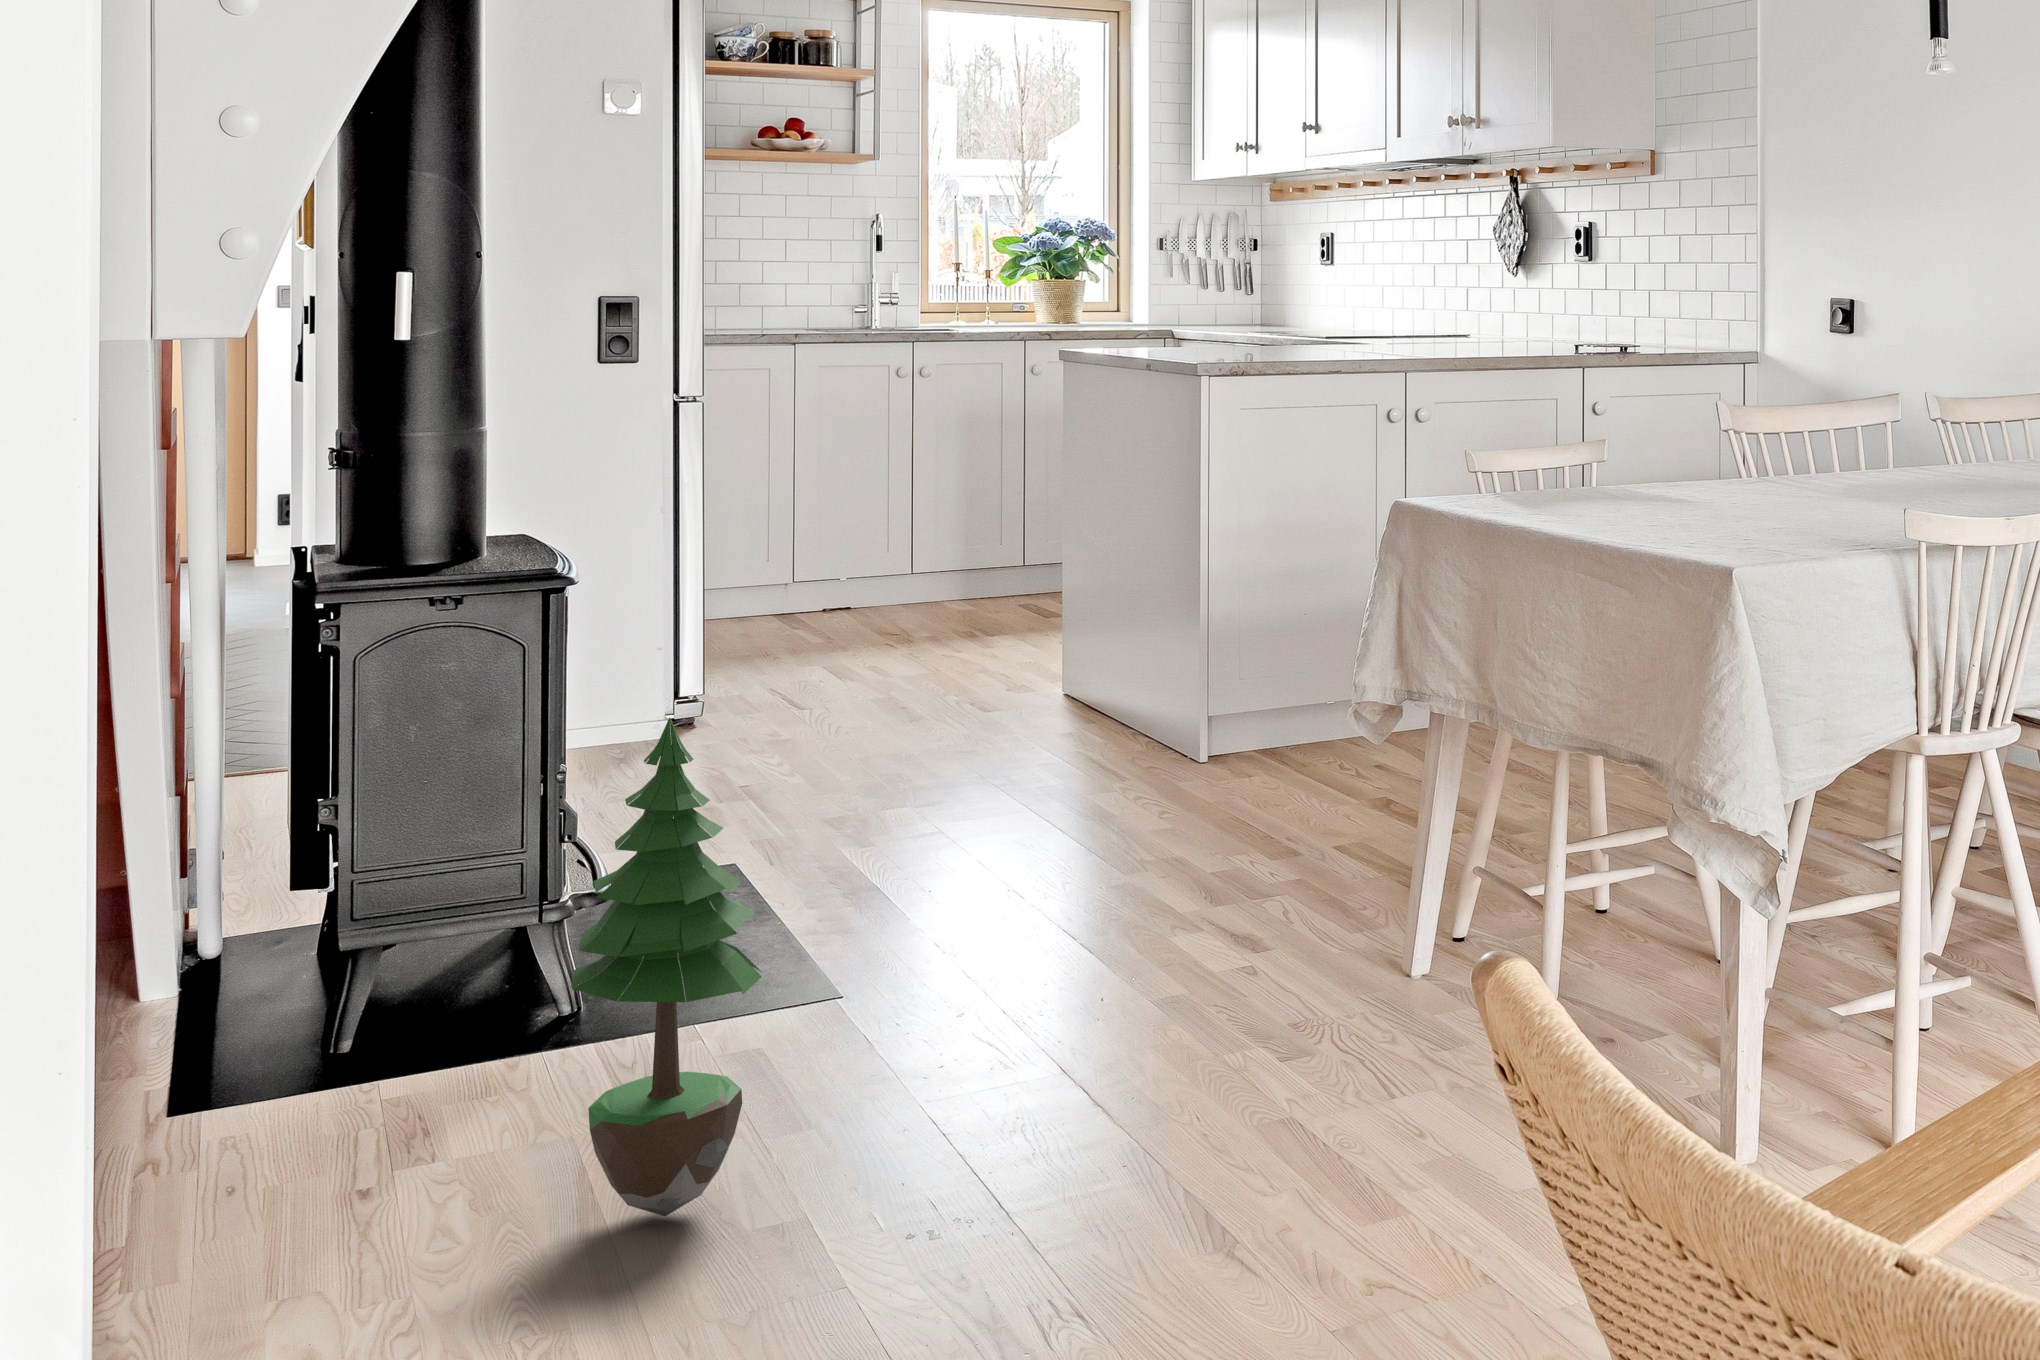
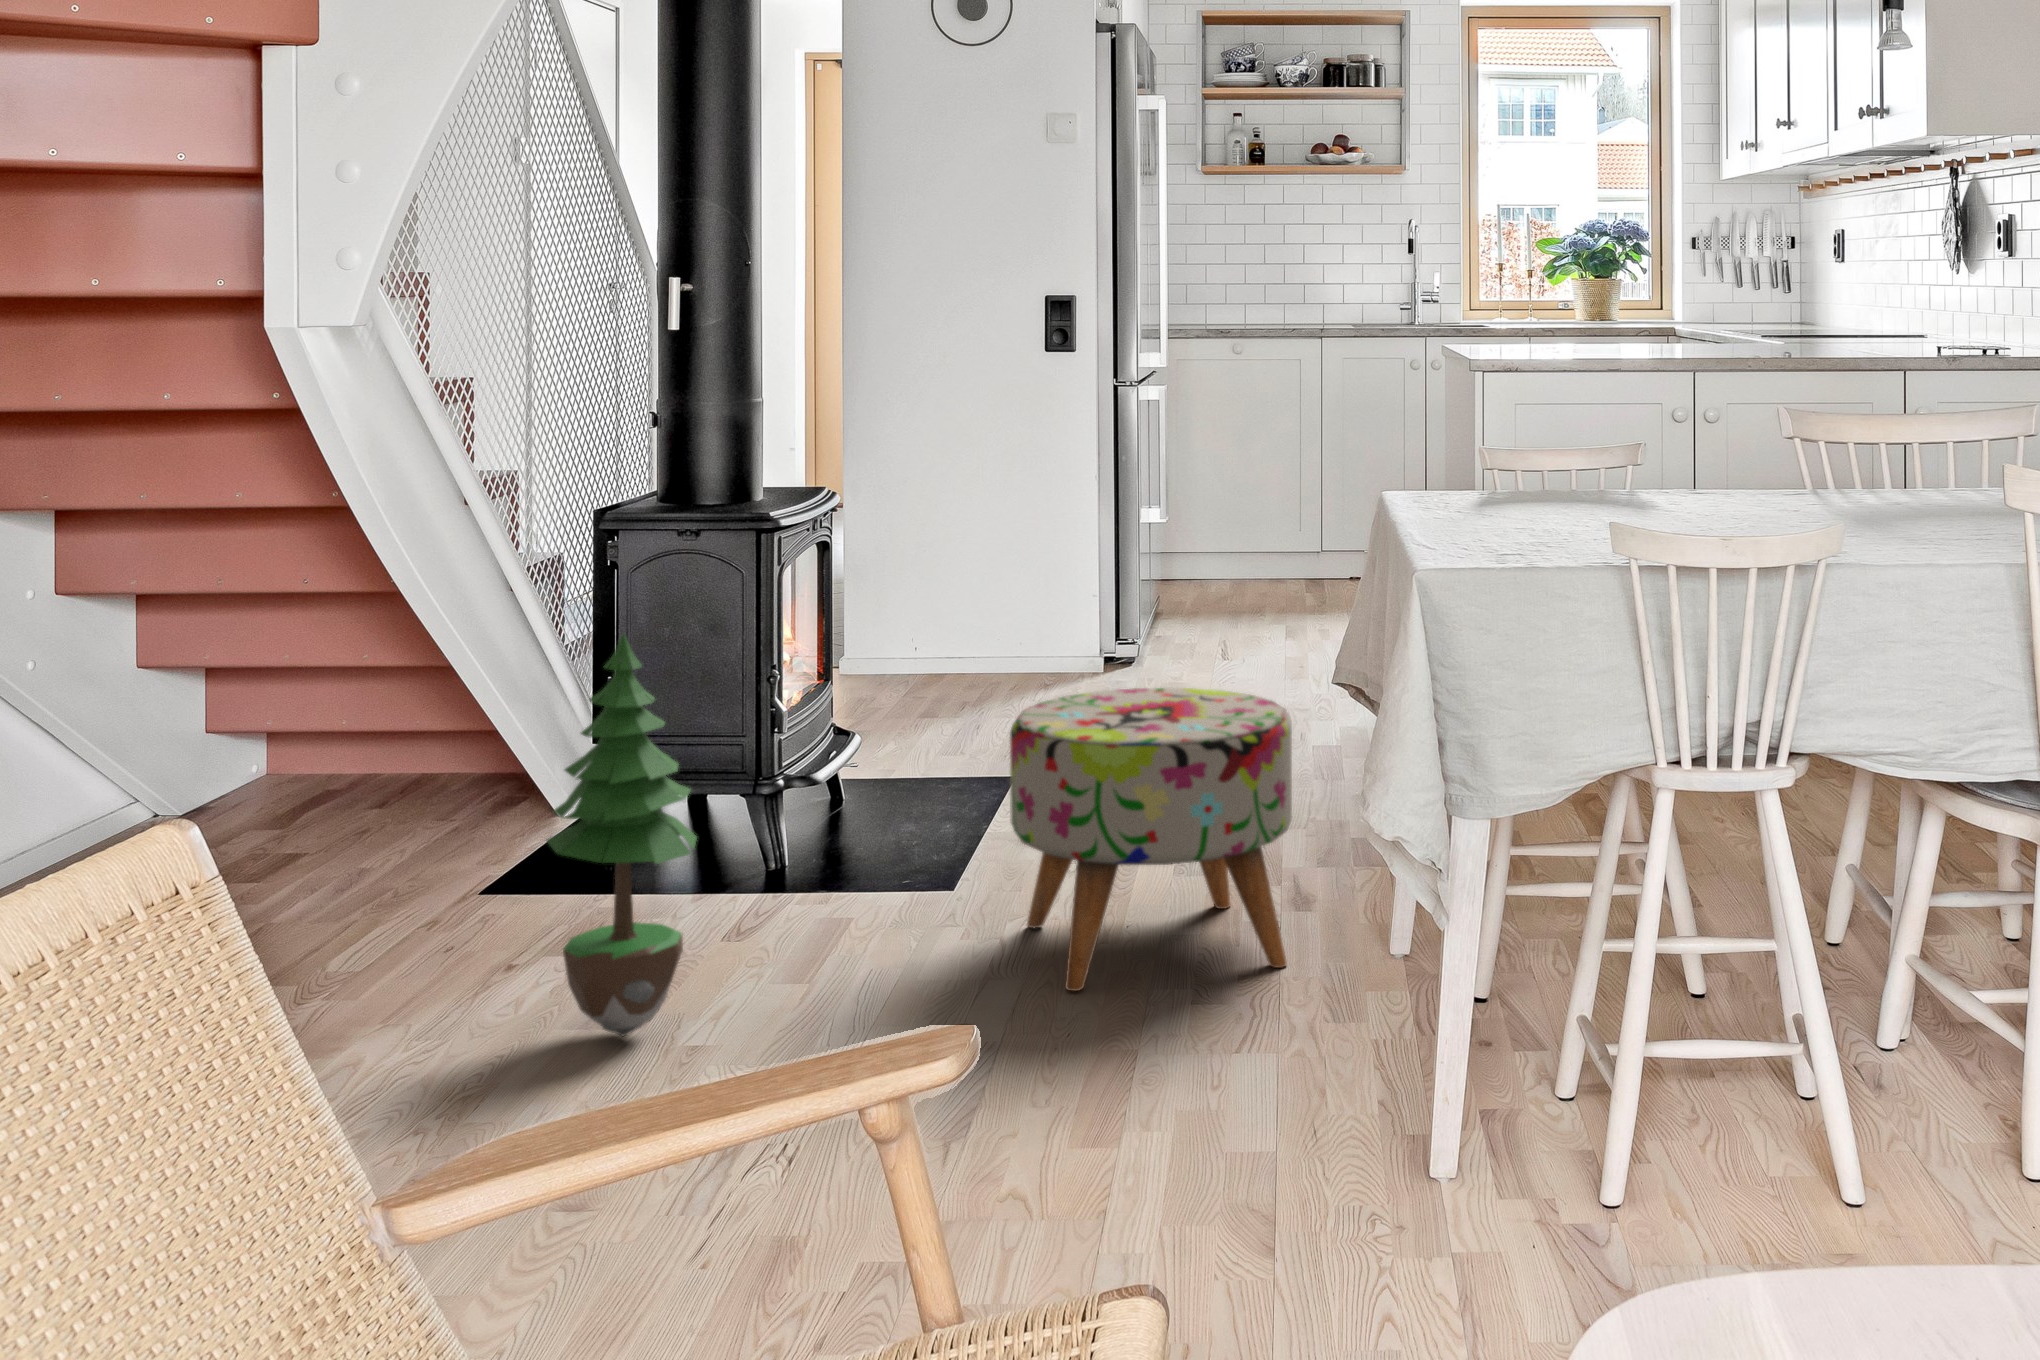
ottoman: none [987,726,1318,1066] -> present [1010,688,1292,991]

